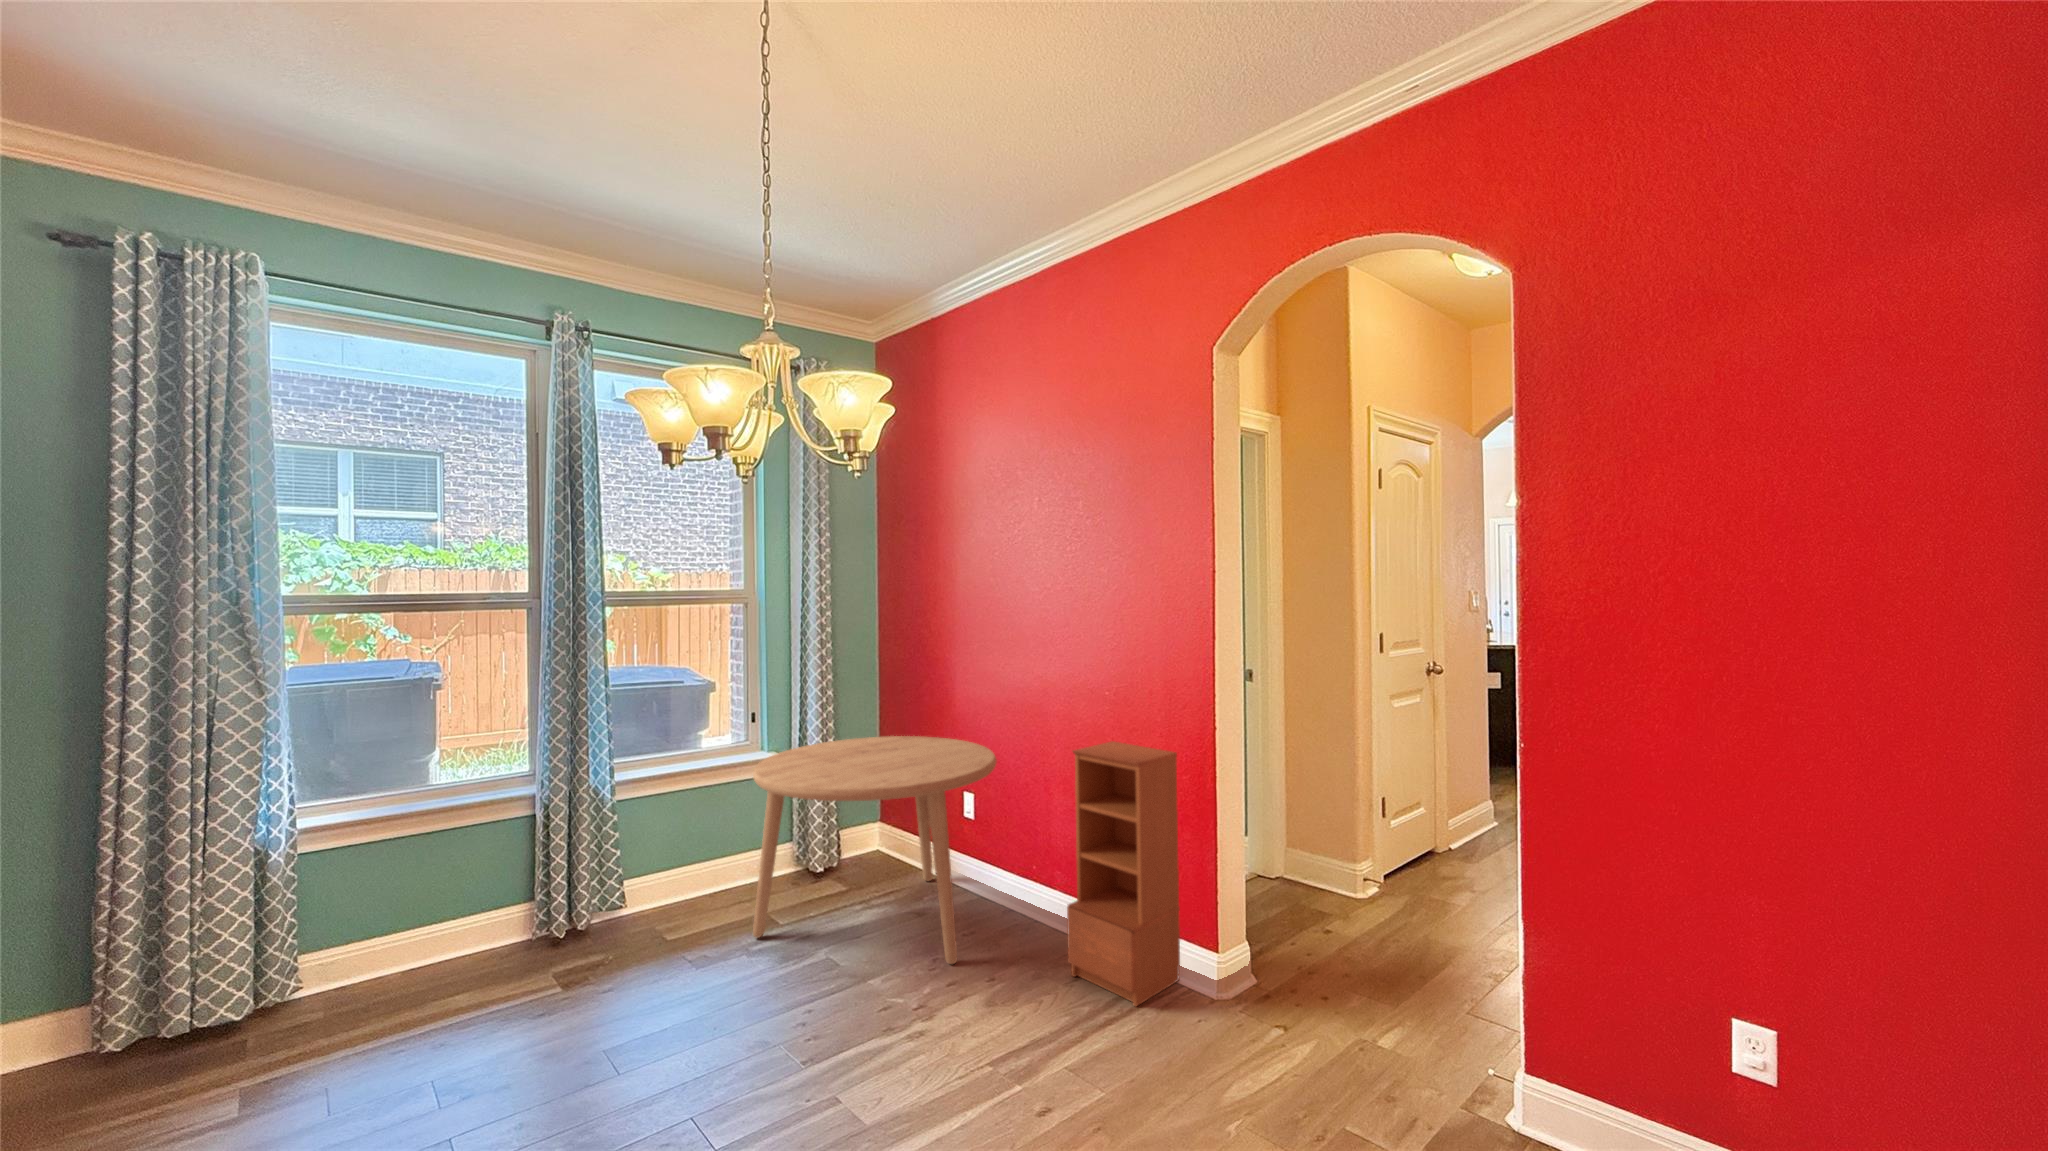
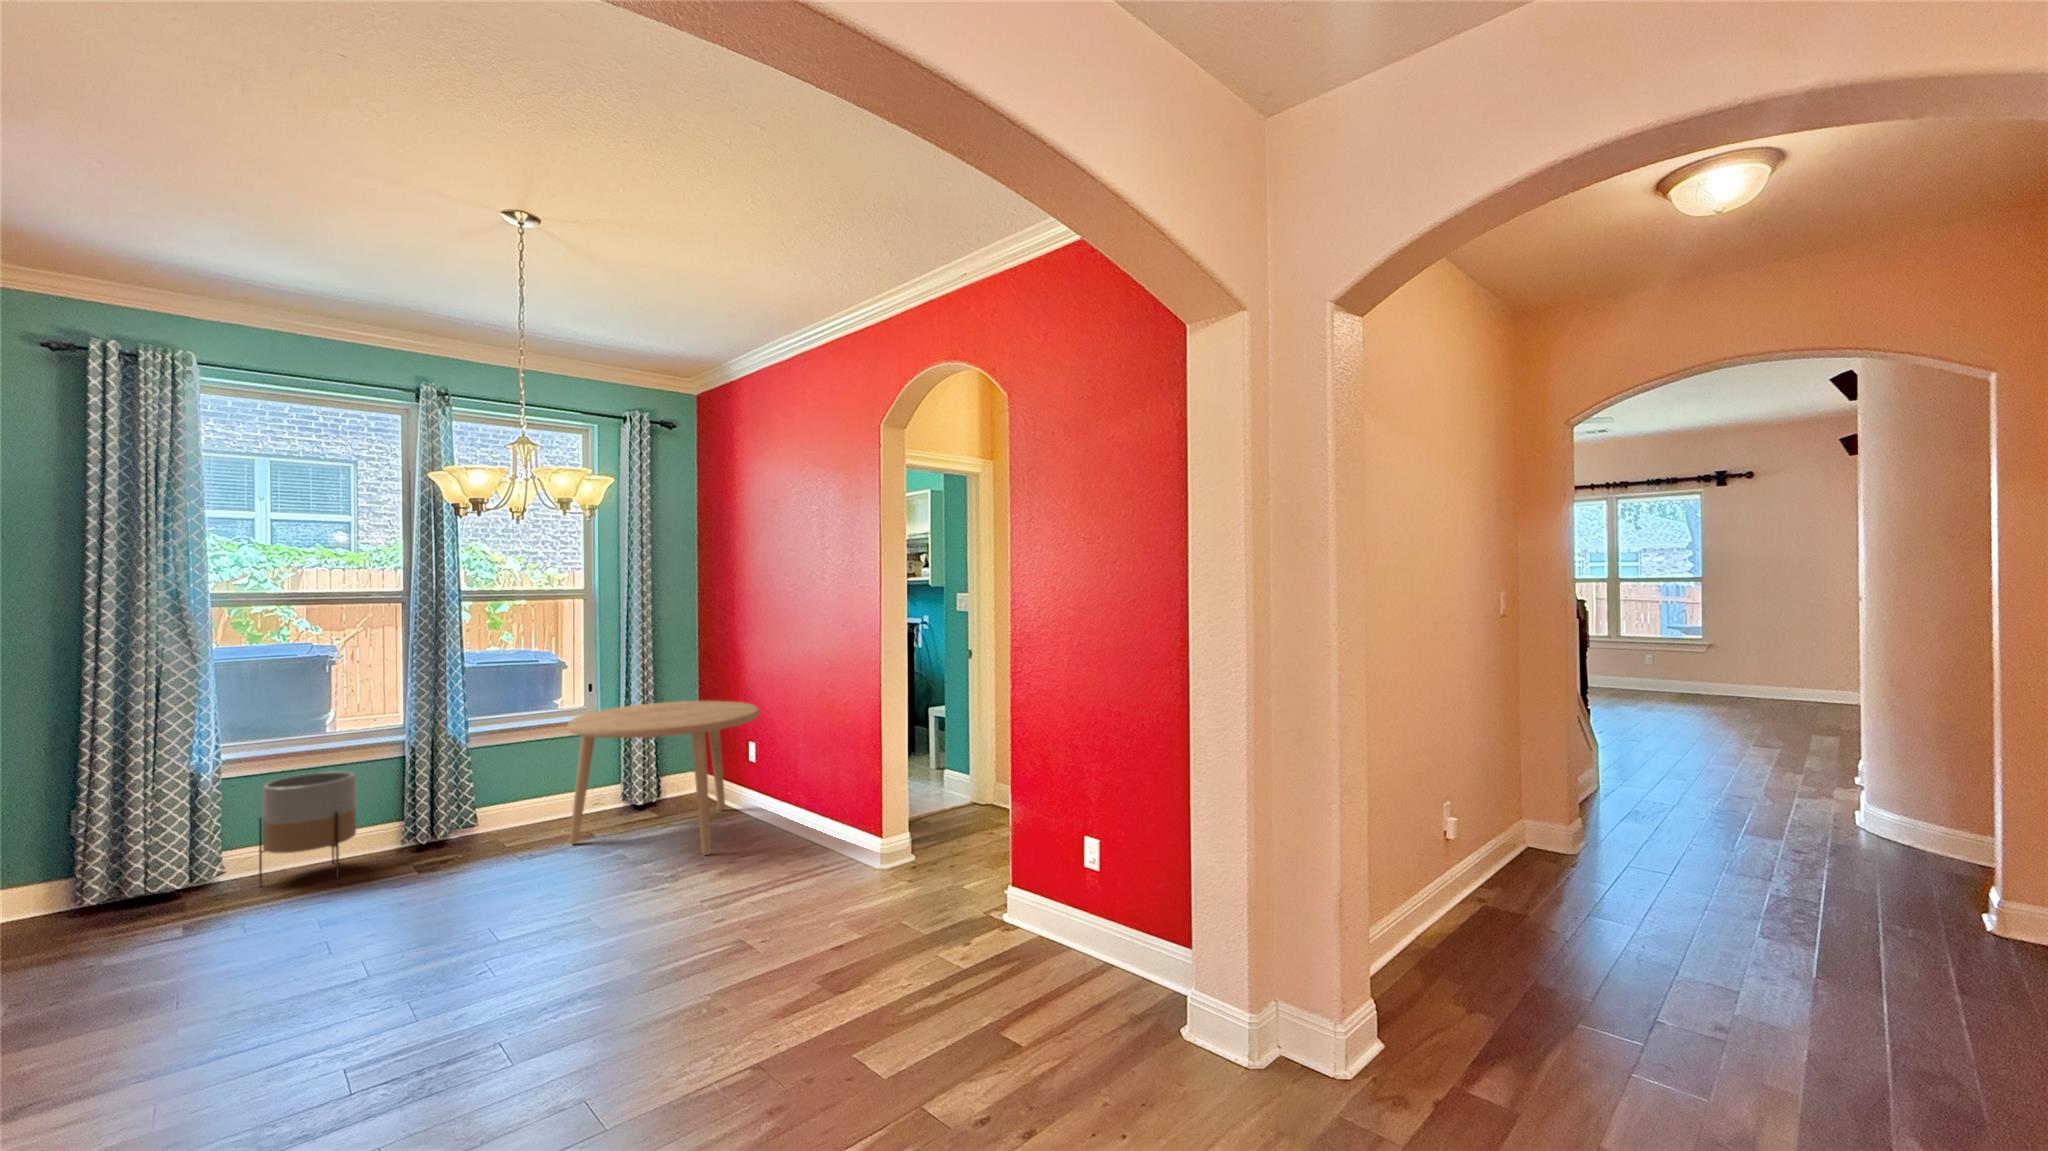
bookcase: present [1067,741,1180,1006] -> none [782,697,860,873]
planter: none [348,841,476,1010] -> present [259,771,356,885]

